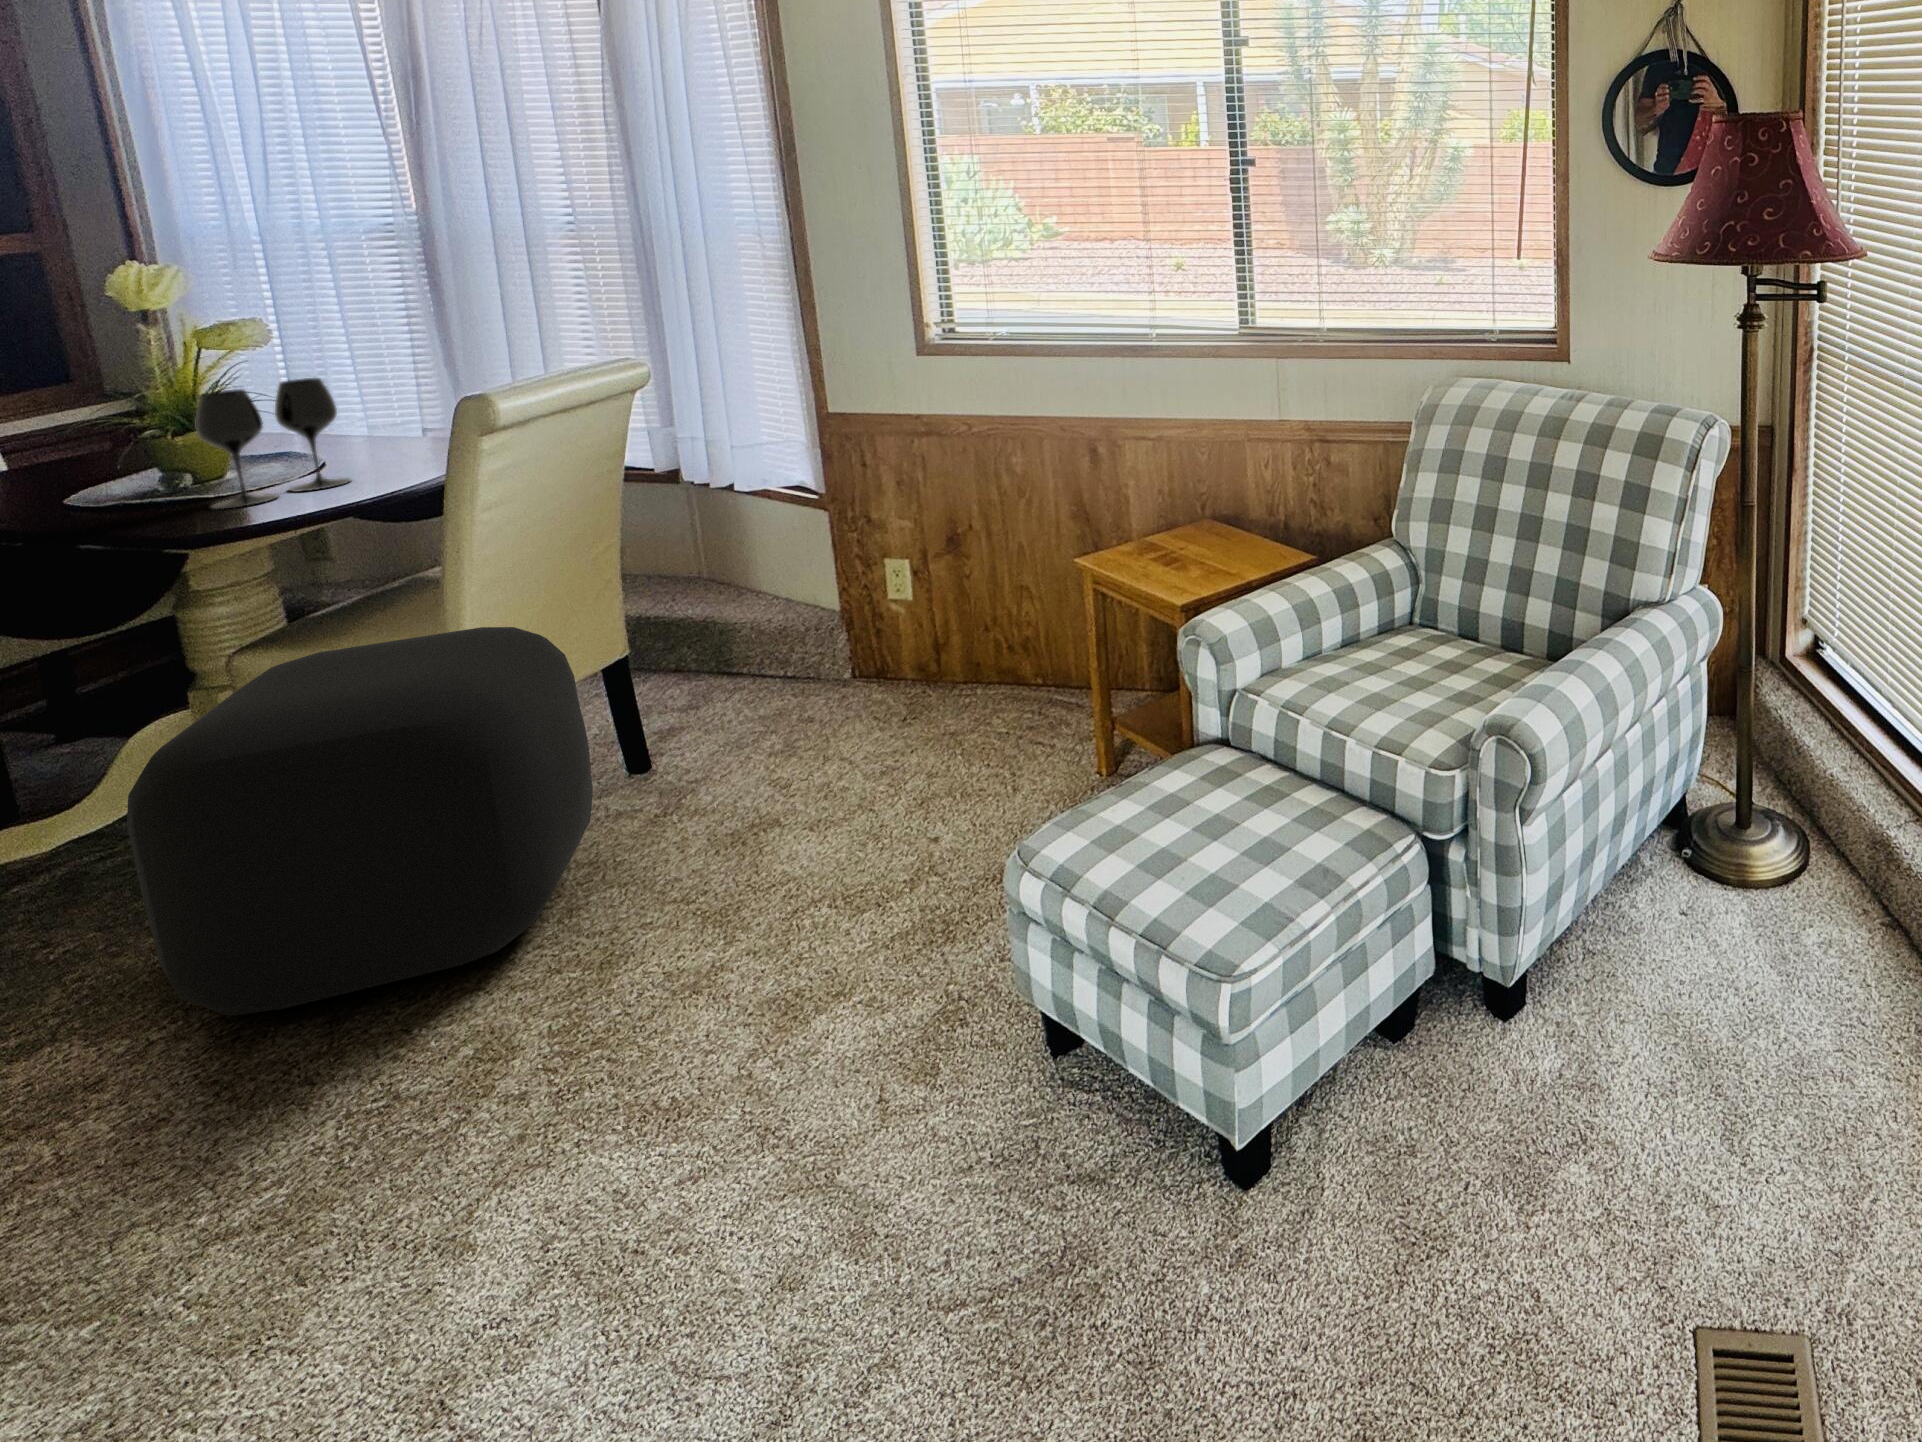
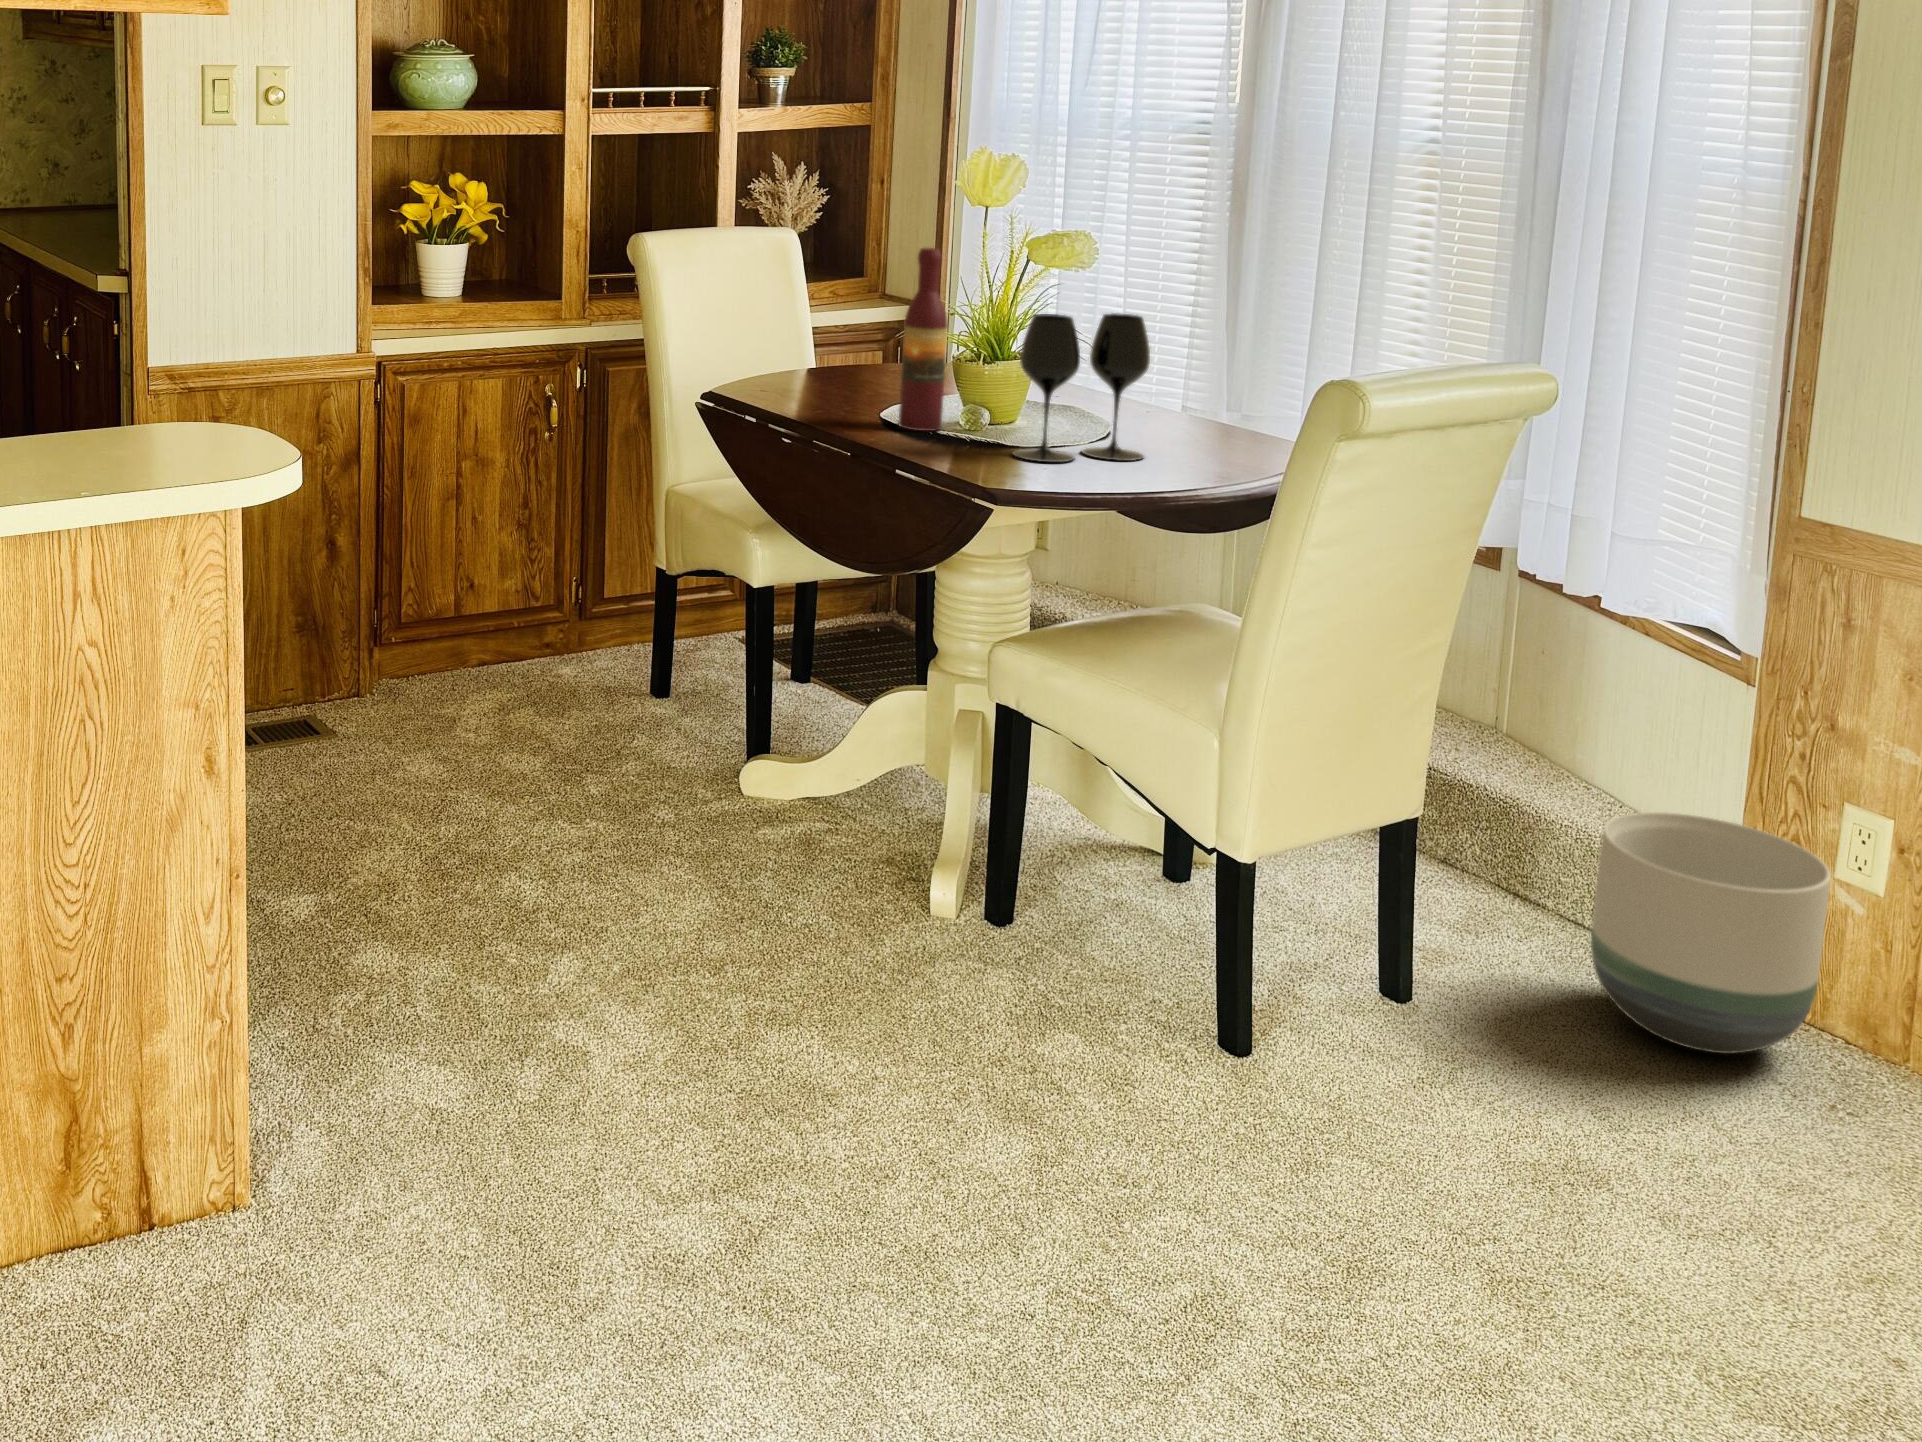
wine bottle: none [58,357,134,514] -> present [899,248,948,431]
planter: none [753,587,887,721] -> present [1591,812,1831,1054]
ottoman: present [127,627,593,1015] -> none [901,676,1368,1178]

